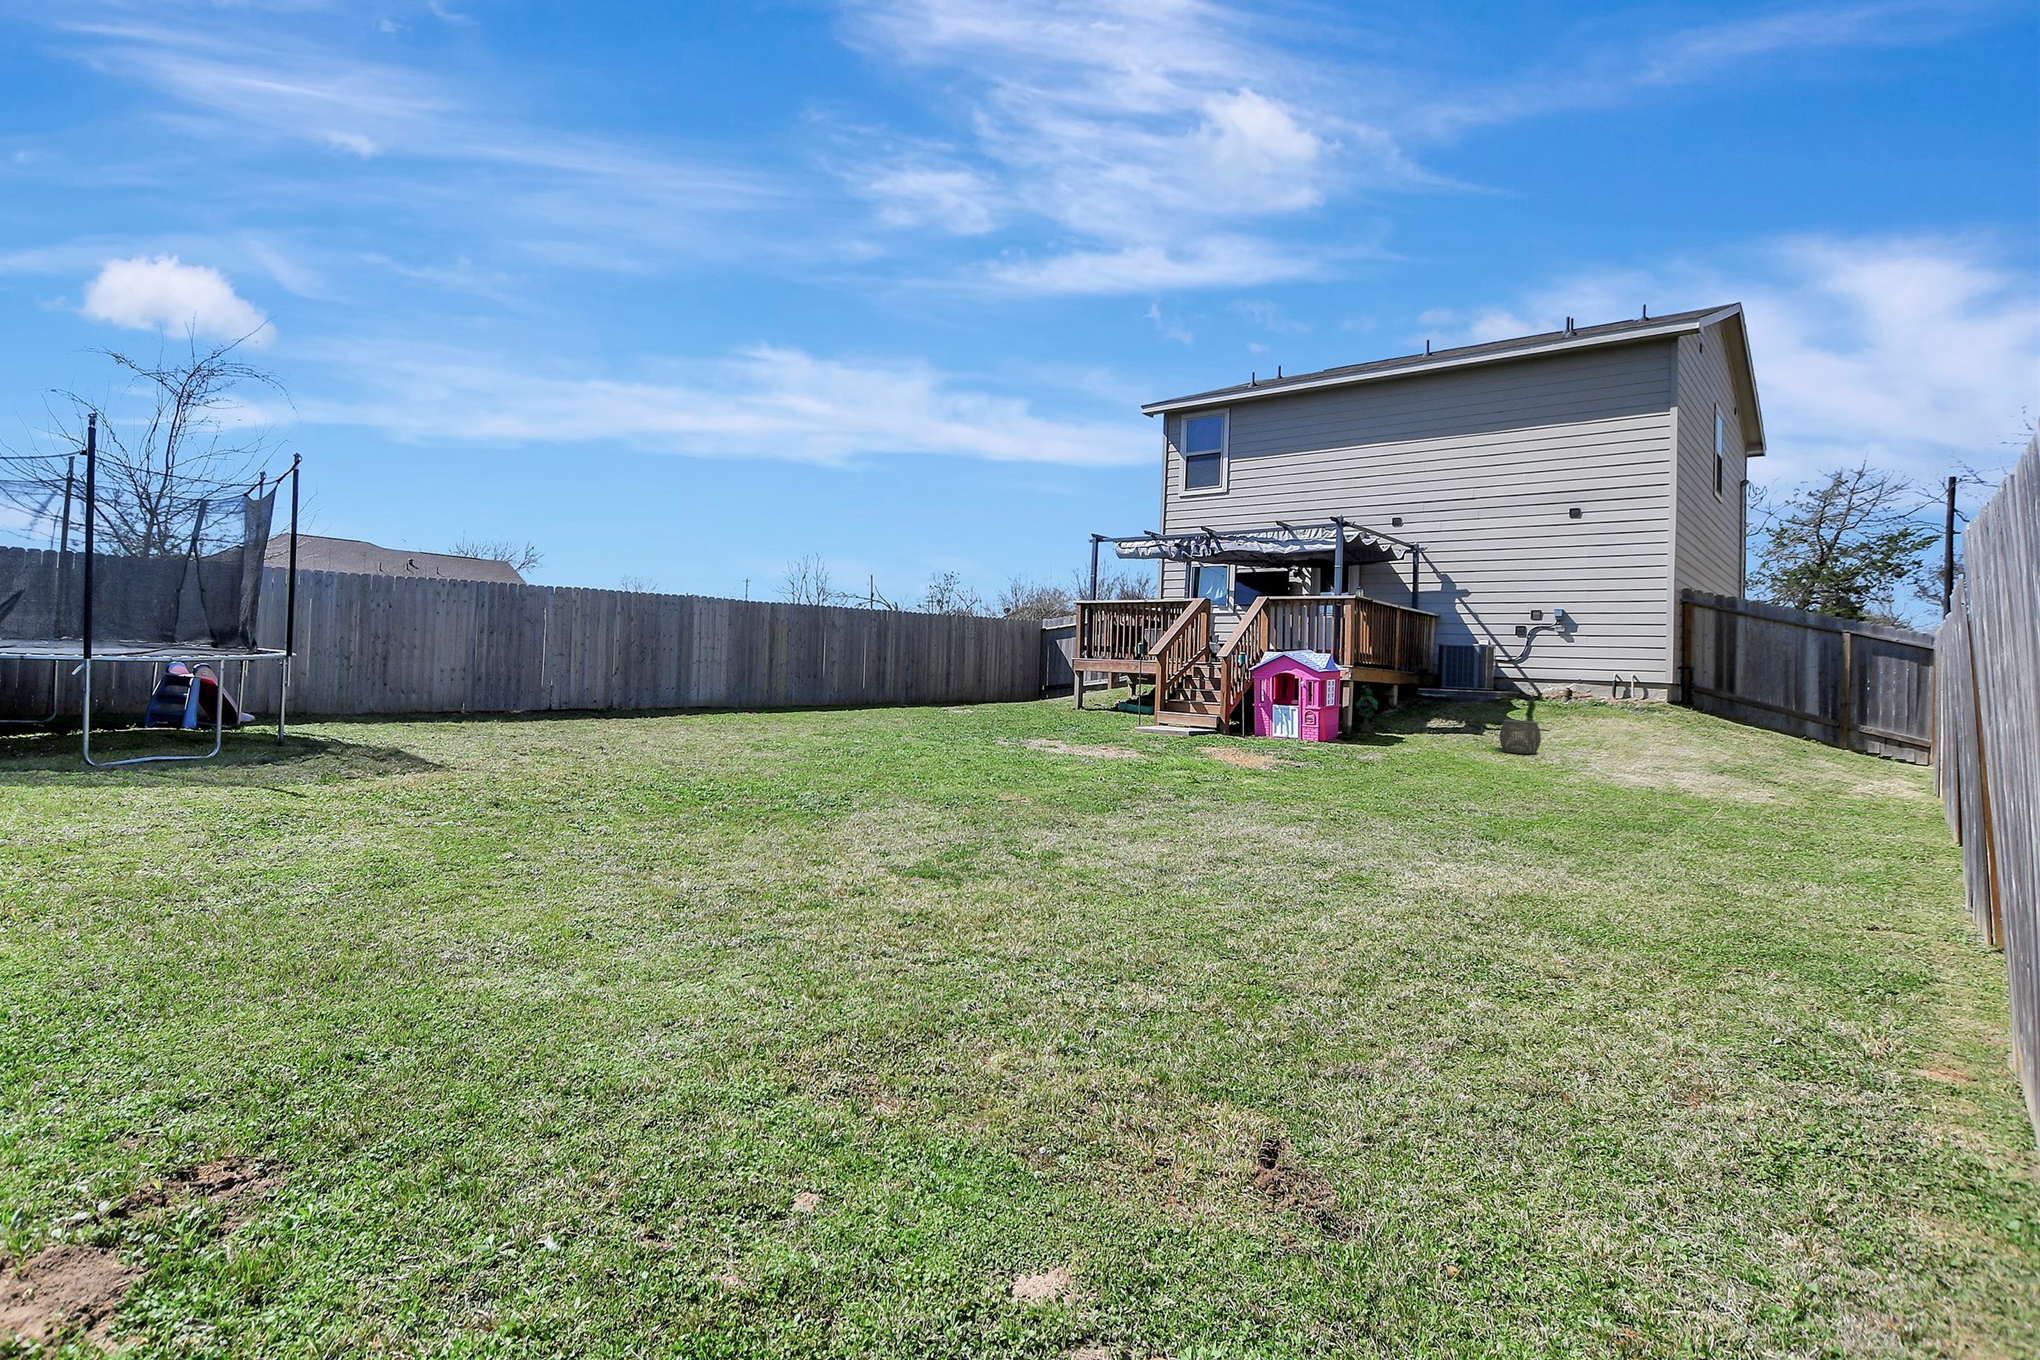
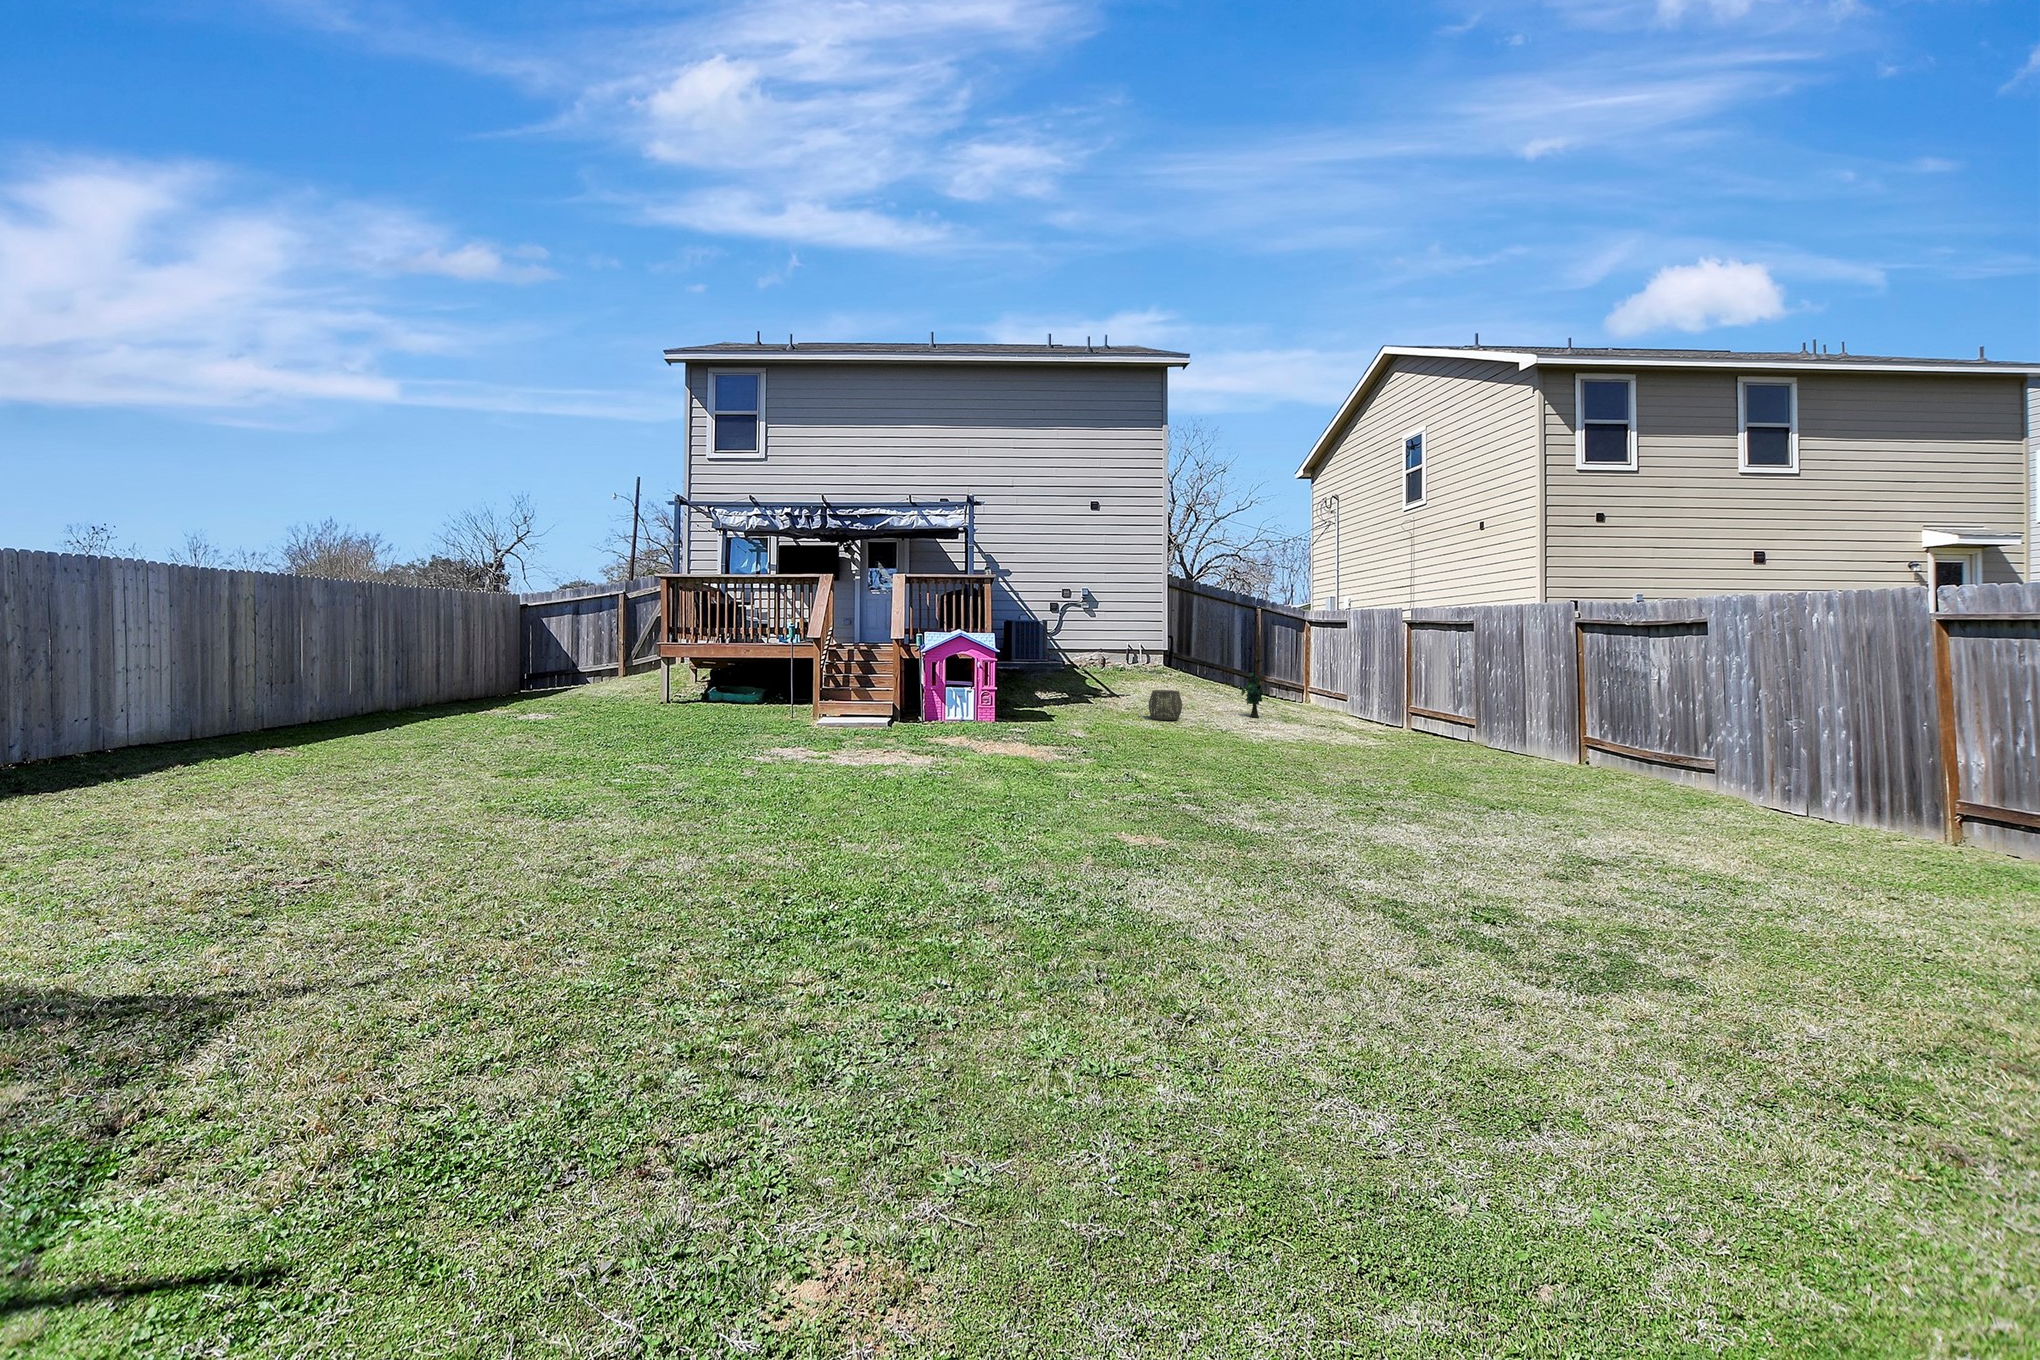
decorative plant: present [1355,684,1378,732] -> present [1242,672,1266,718]

